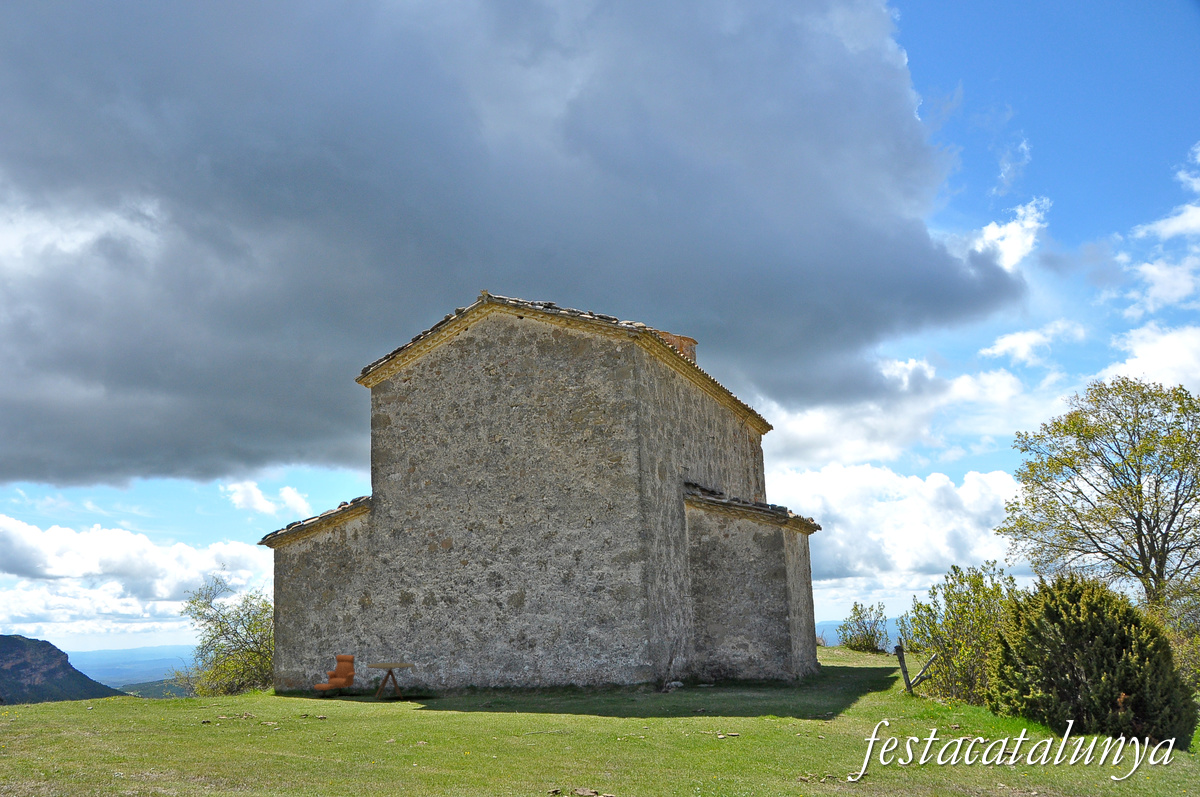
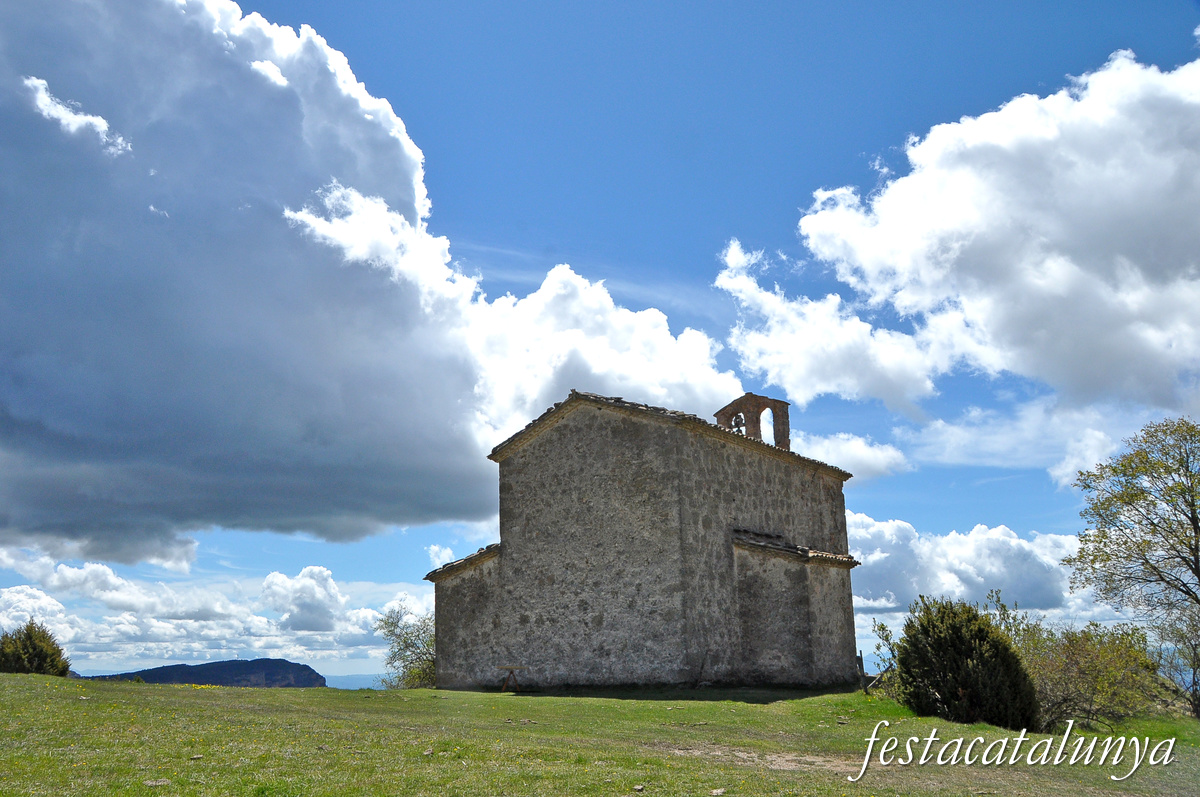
lounge chair: present [314,655,356,698] -> none [461,660,491,691]

